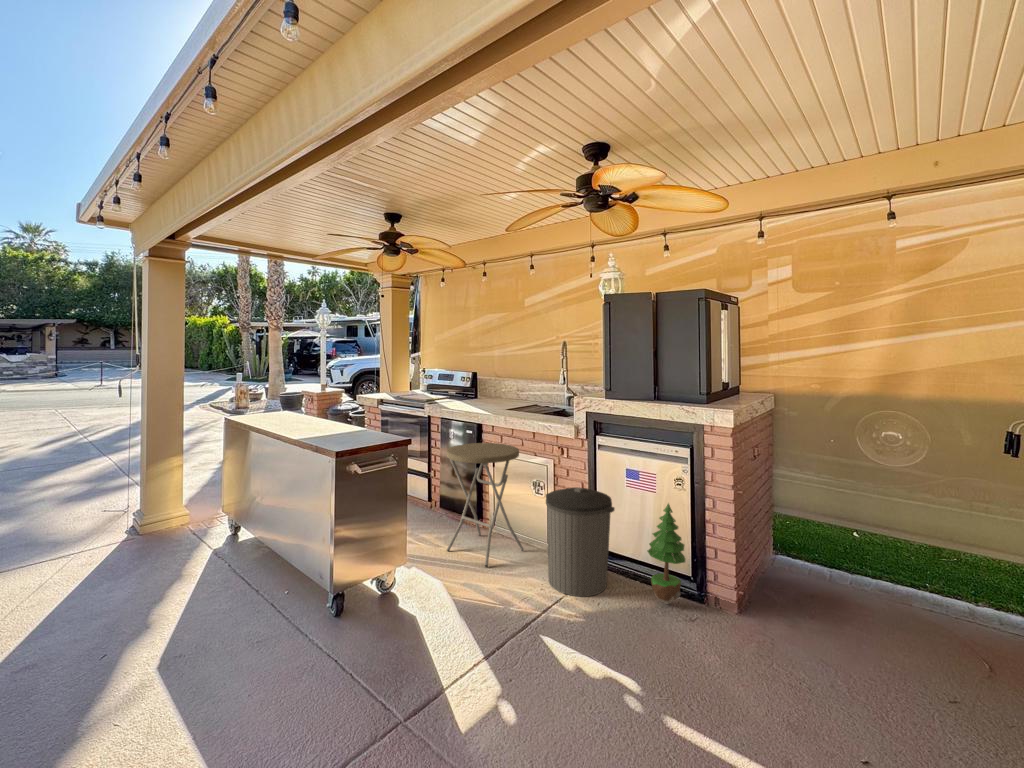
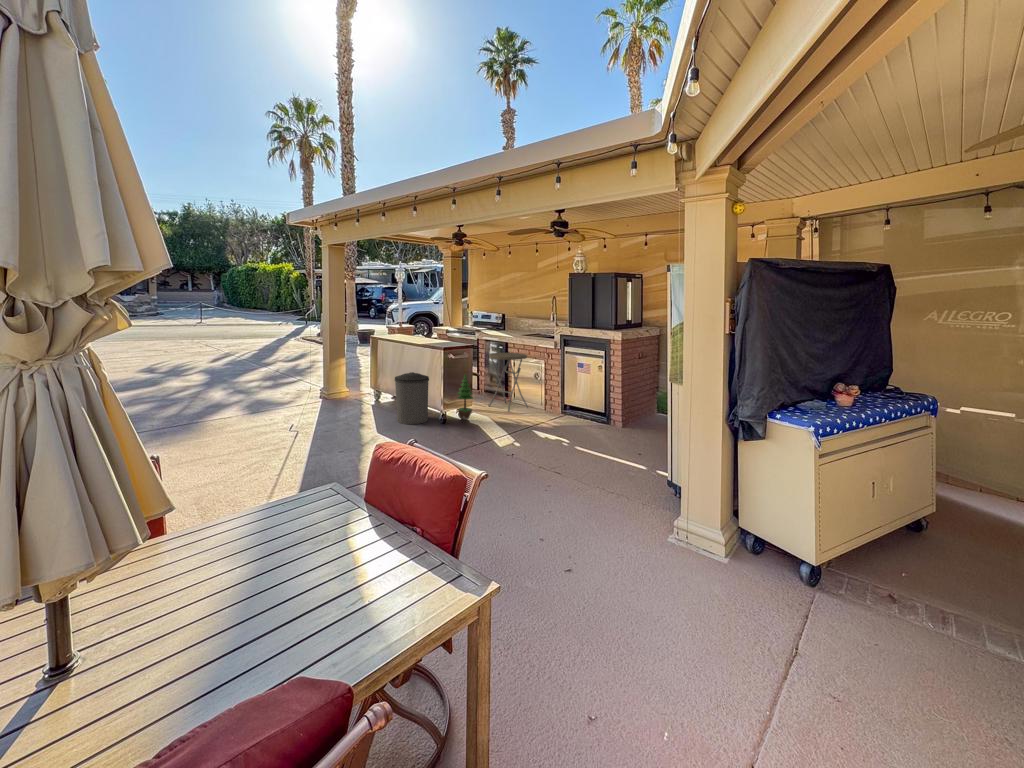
trash can: present [546,487,615,597] -> present [395,372,429,424]
potted tree: present [647,504,685,604] -> present [458,375,473,420]

